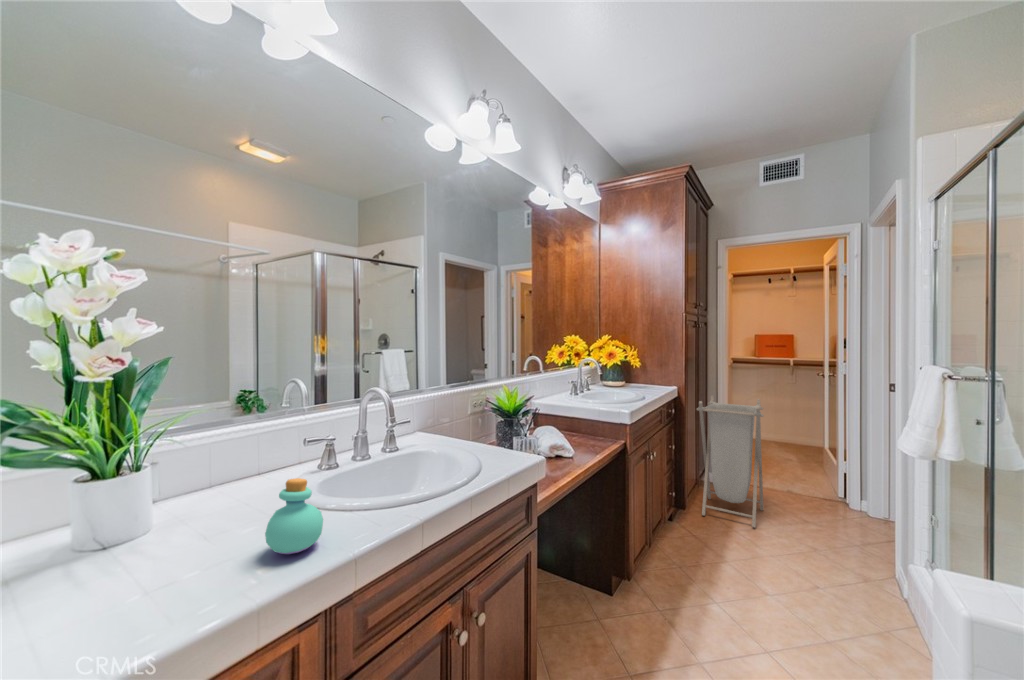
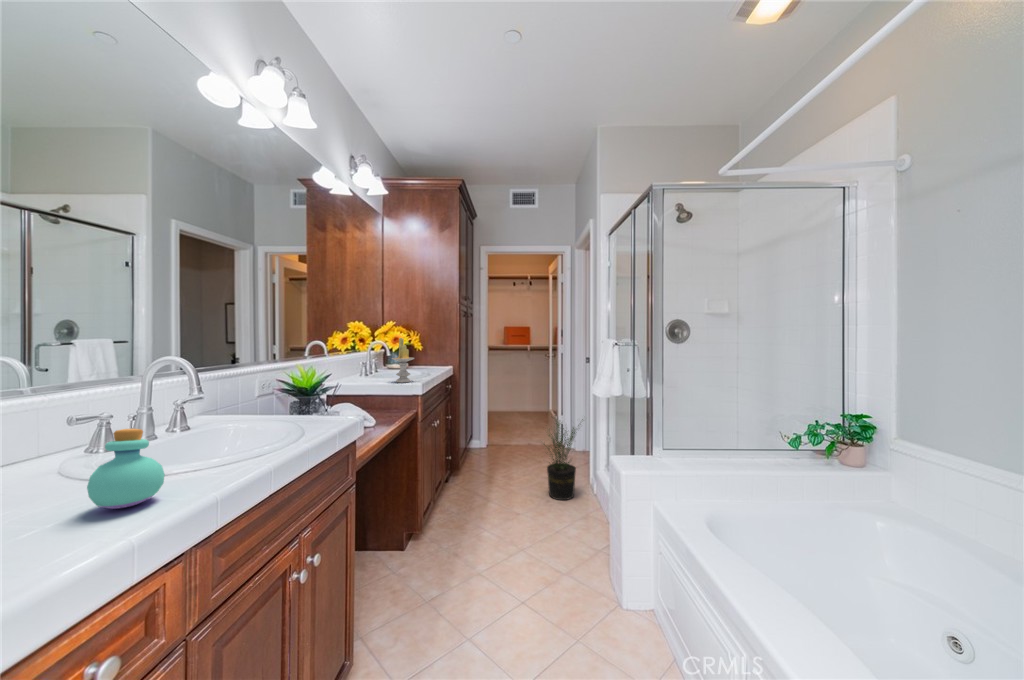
candle: none [599,358,624,408] -> present [392,338,415,383]
laundry hamper: present [697,396,764,527] -> none [467,374,515,473]
potted plant: none [796,458,893,593] -> present [544,415,583,500]

